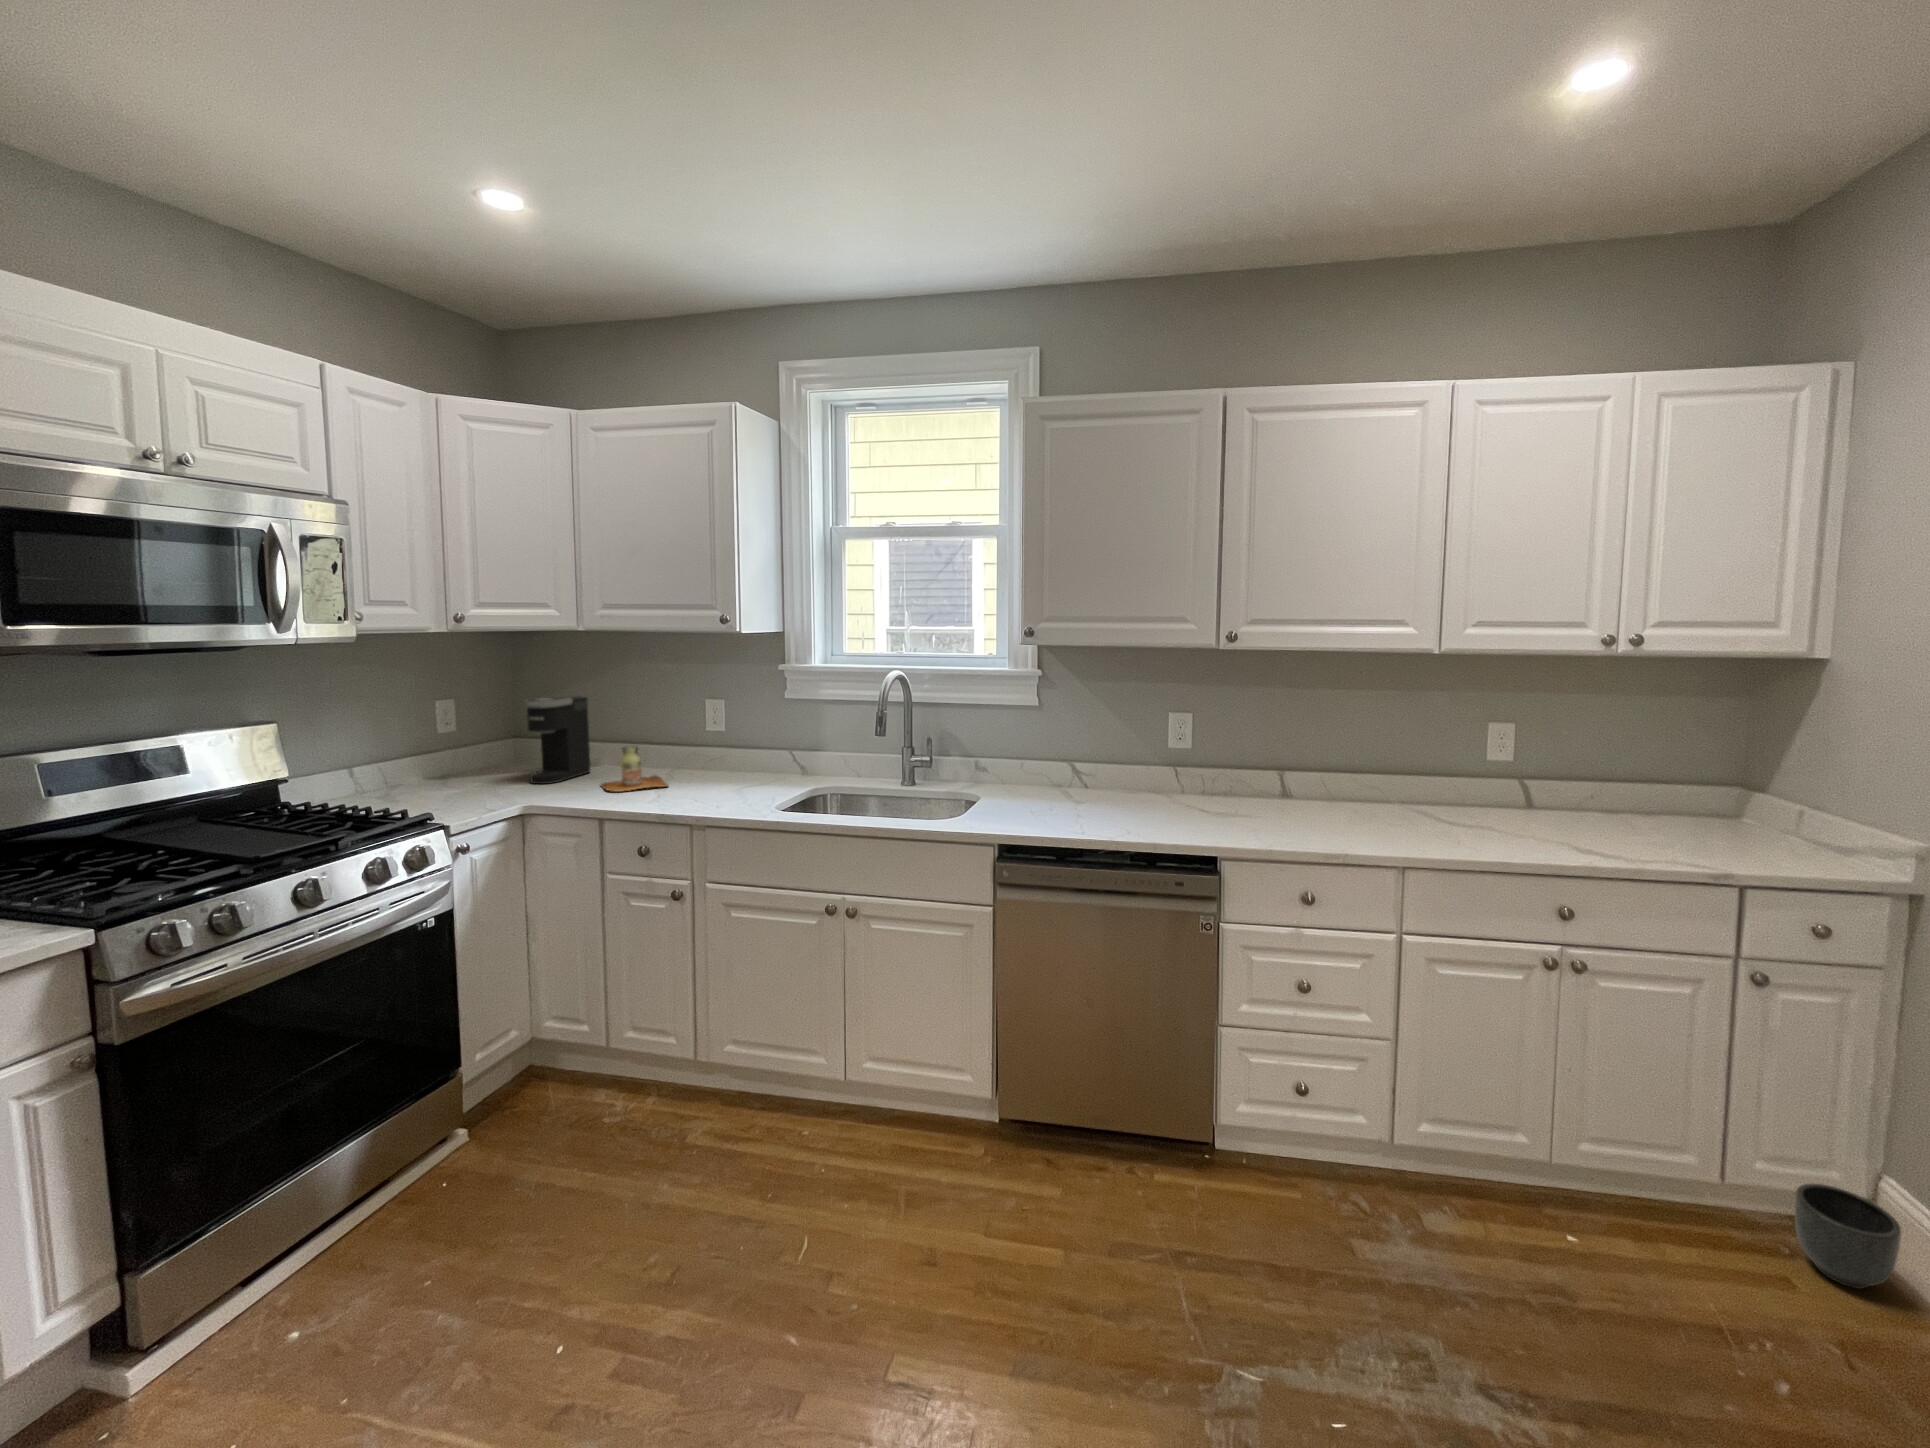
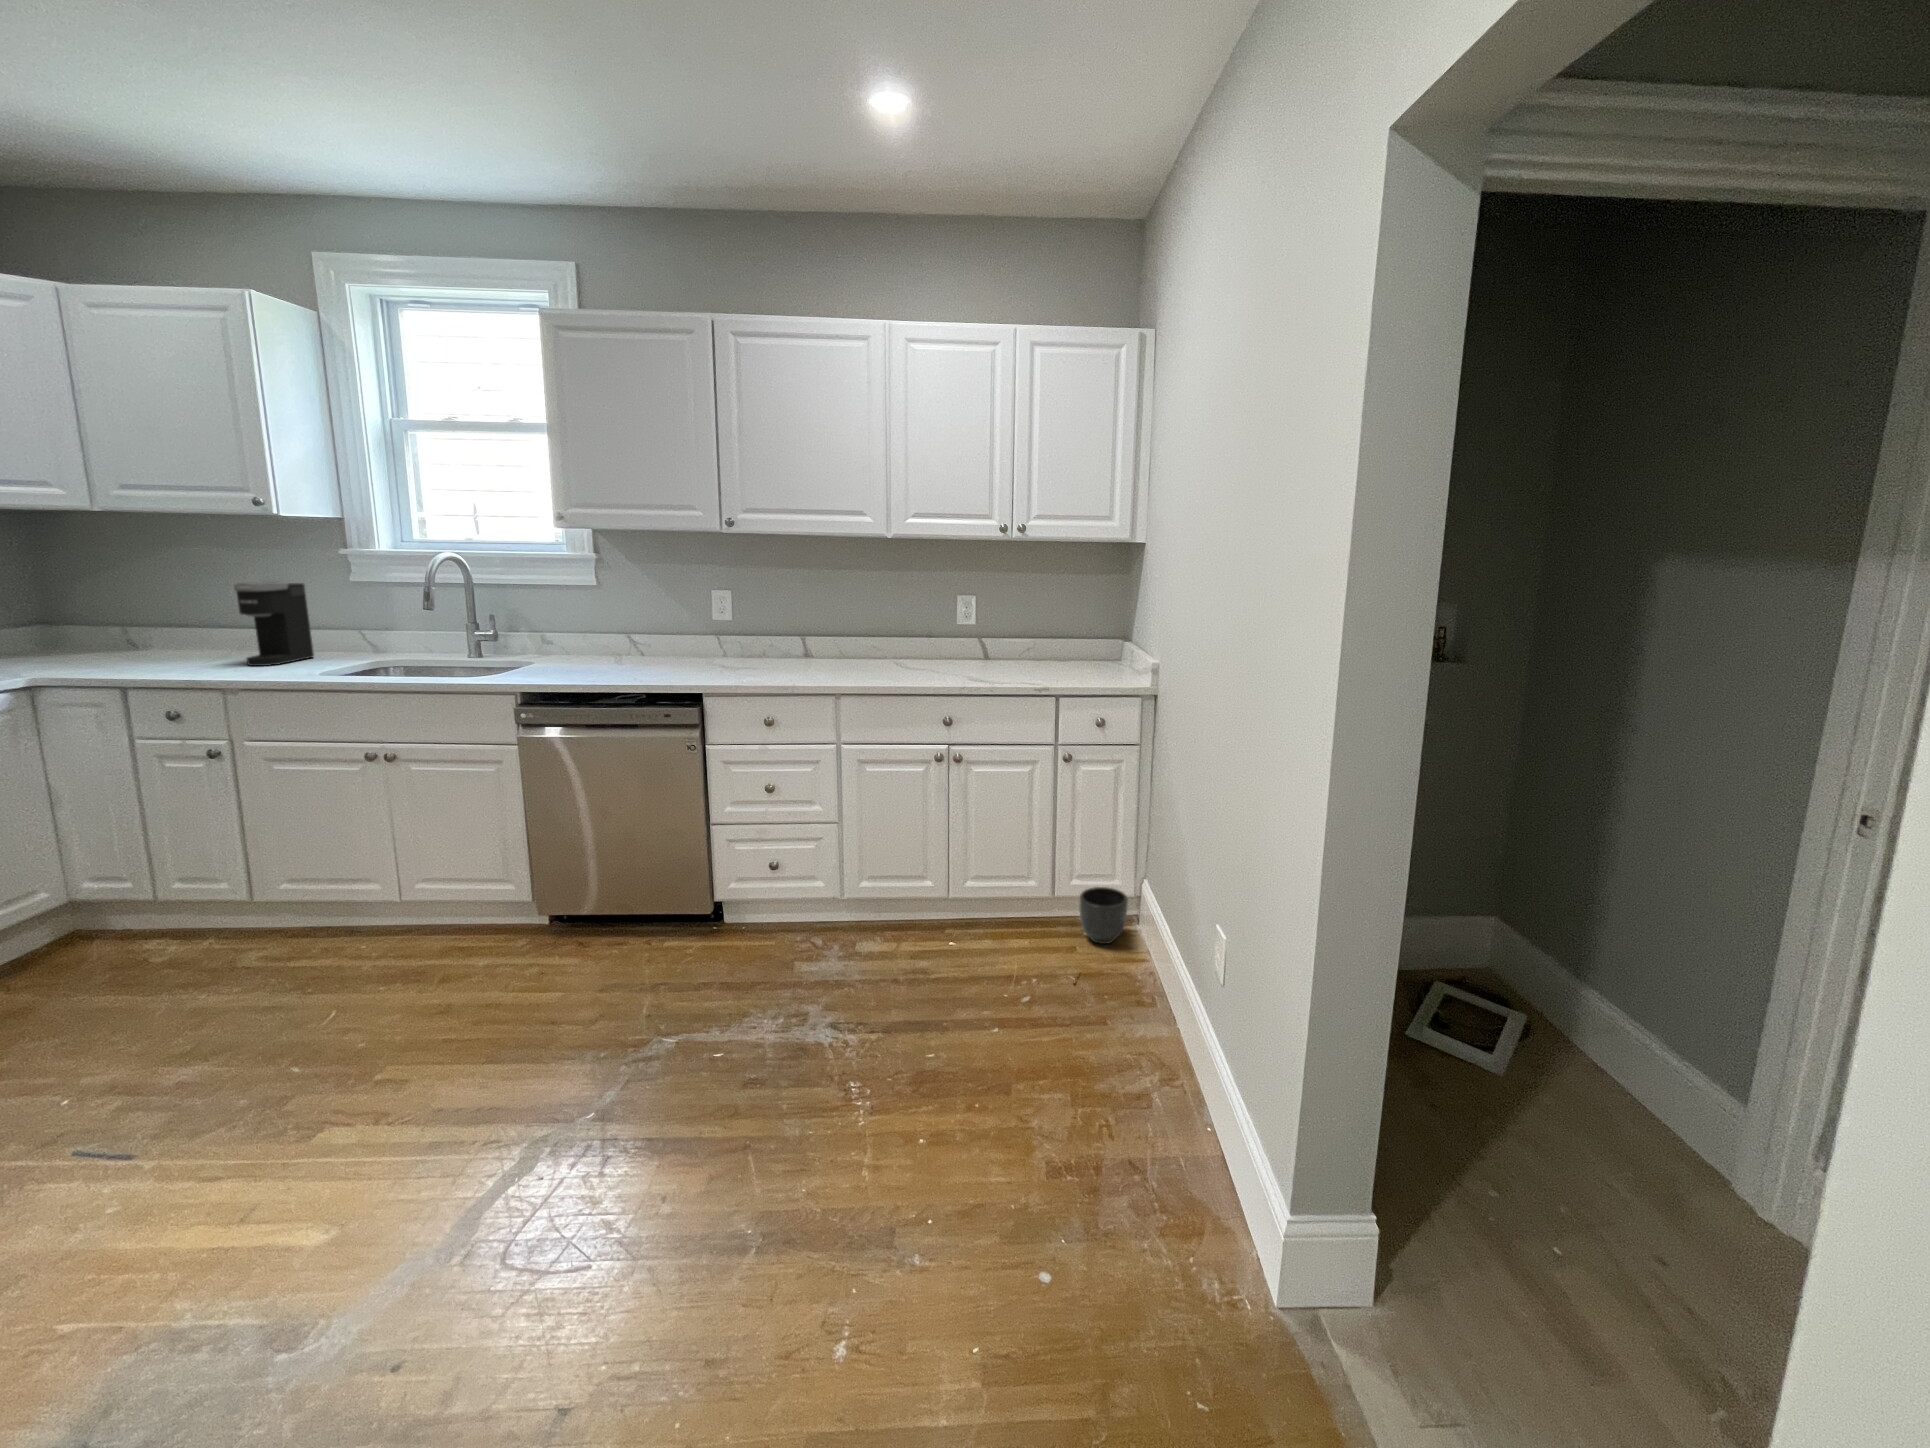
coffee maker: present [525,697,590,784] -> present [234,583,314,666]
bottle: present [601,746,668,792] -> none [135,624,215,667]

